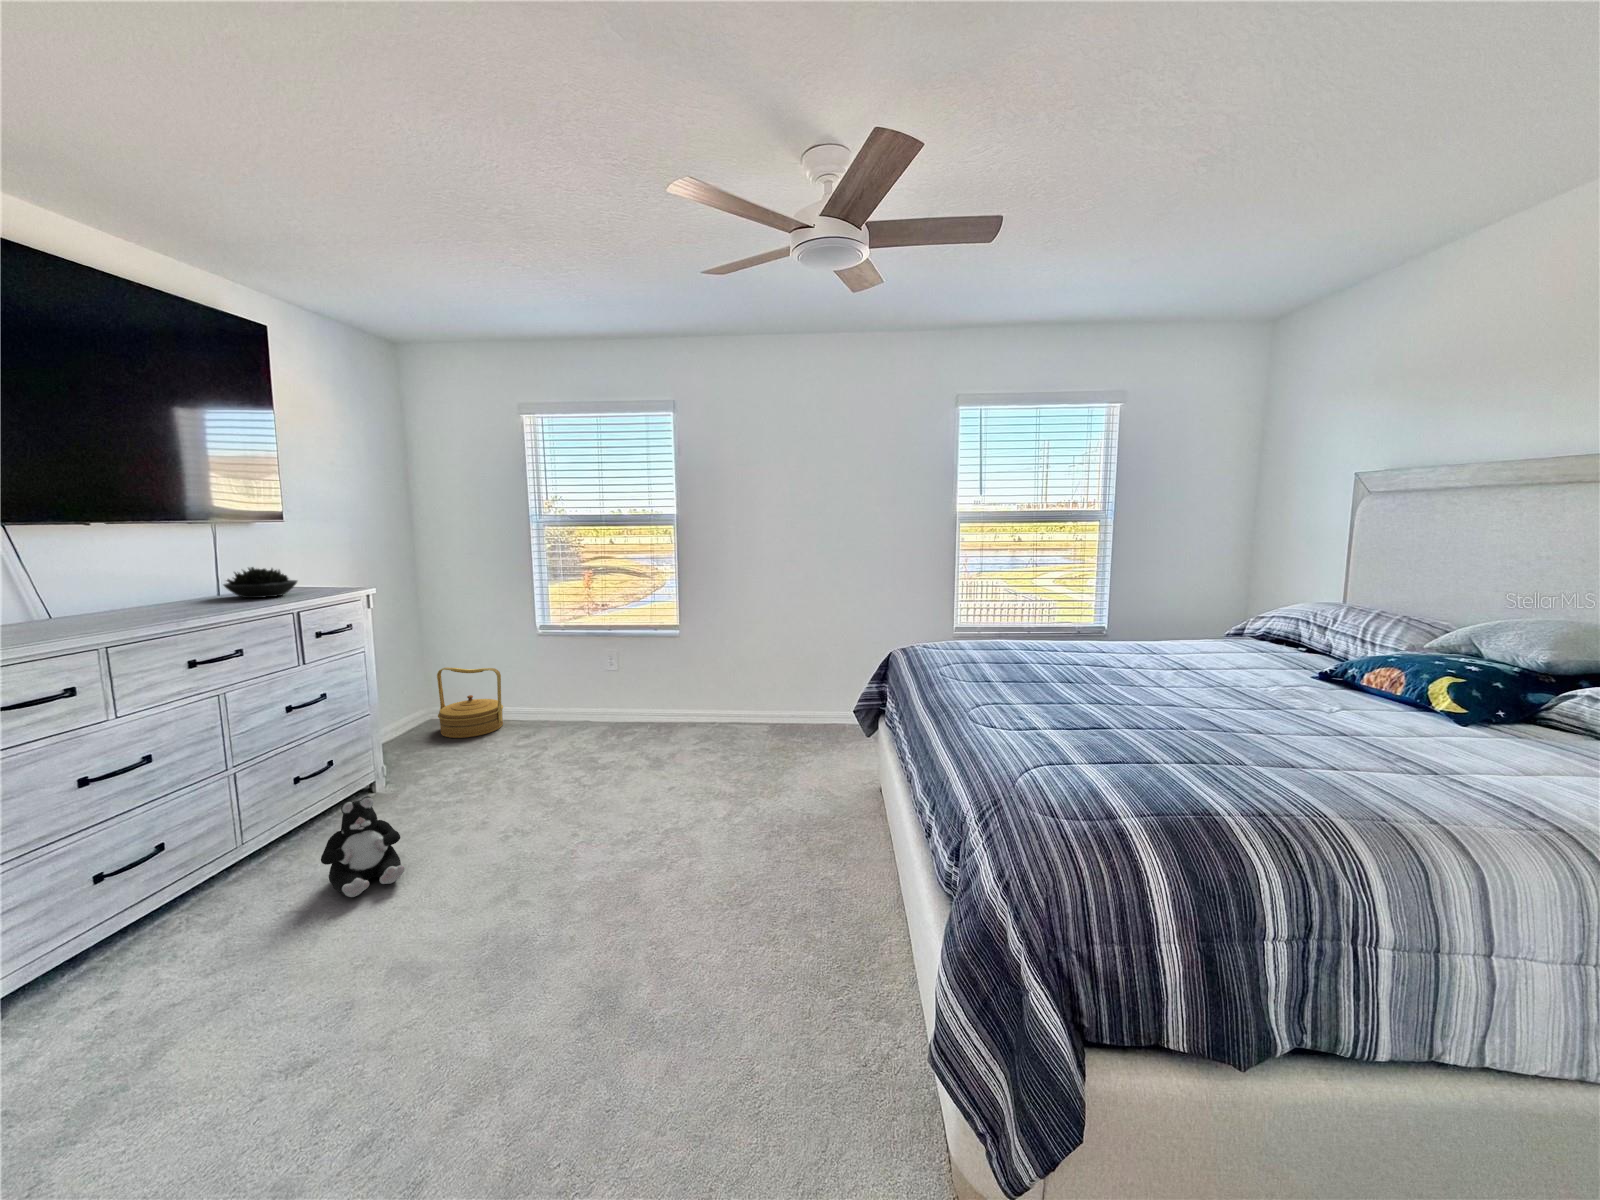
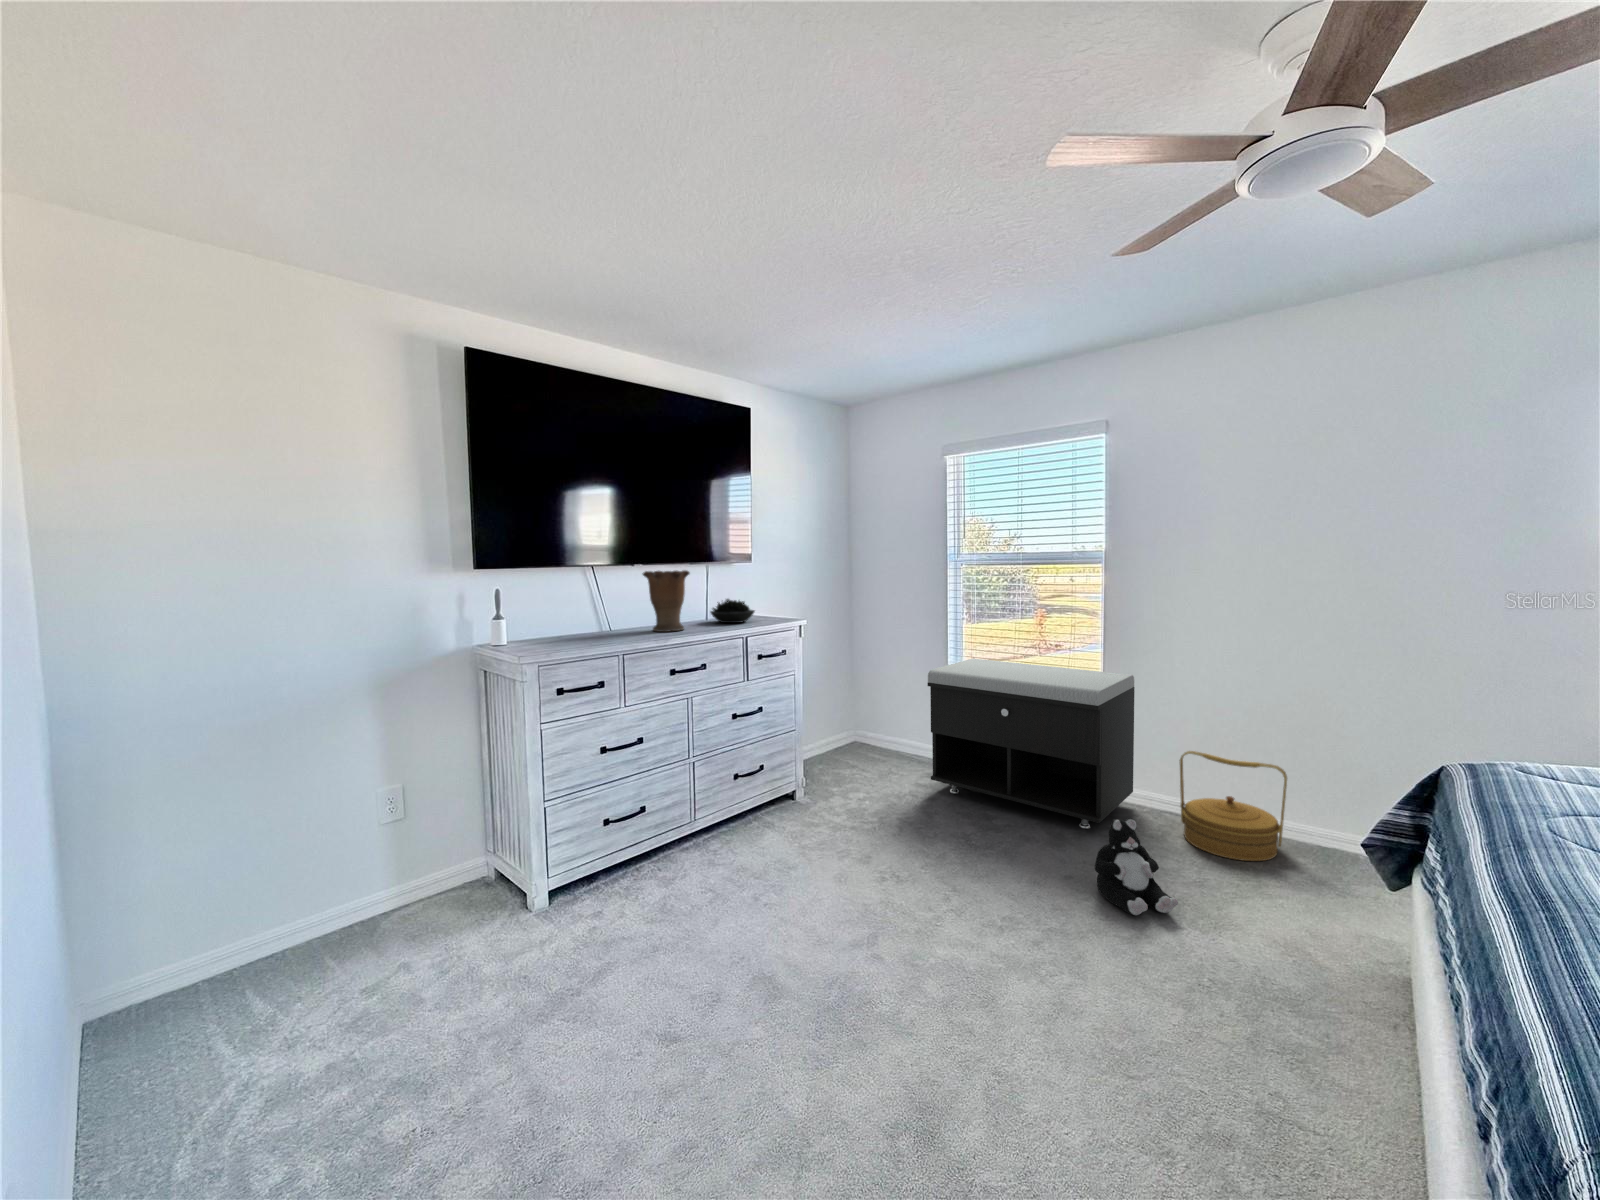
vase: none [98,530,191,615] -> present [643,570,690,632]
storage bench: none [525,617,707,748] -> present [927,659,1135,829]
woven basket: present [437,667,503,738] -> present [1180,751,1287,861]
plush toy: present [321,796,405,897] -> present [1095,818,1178,915]

